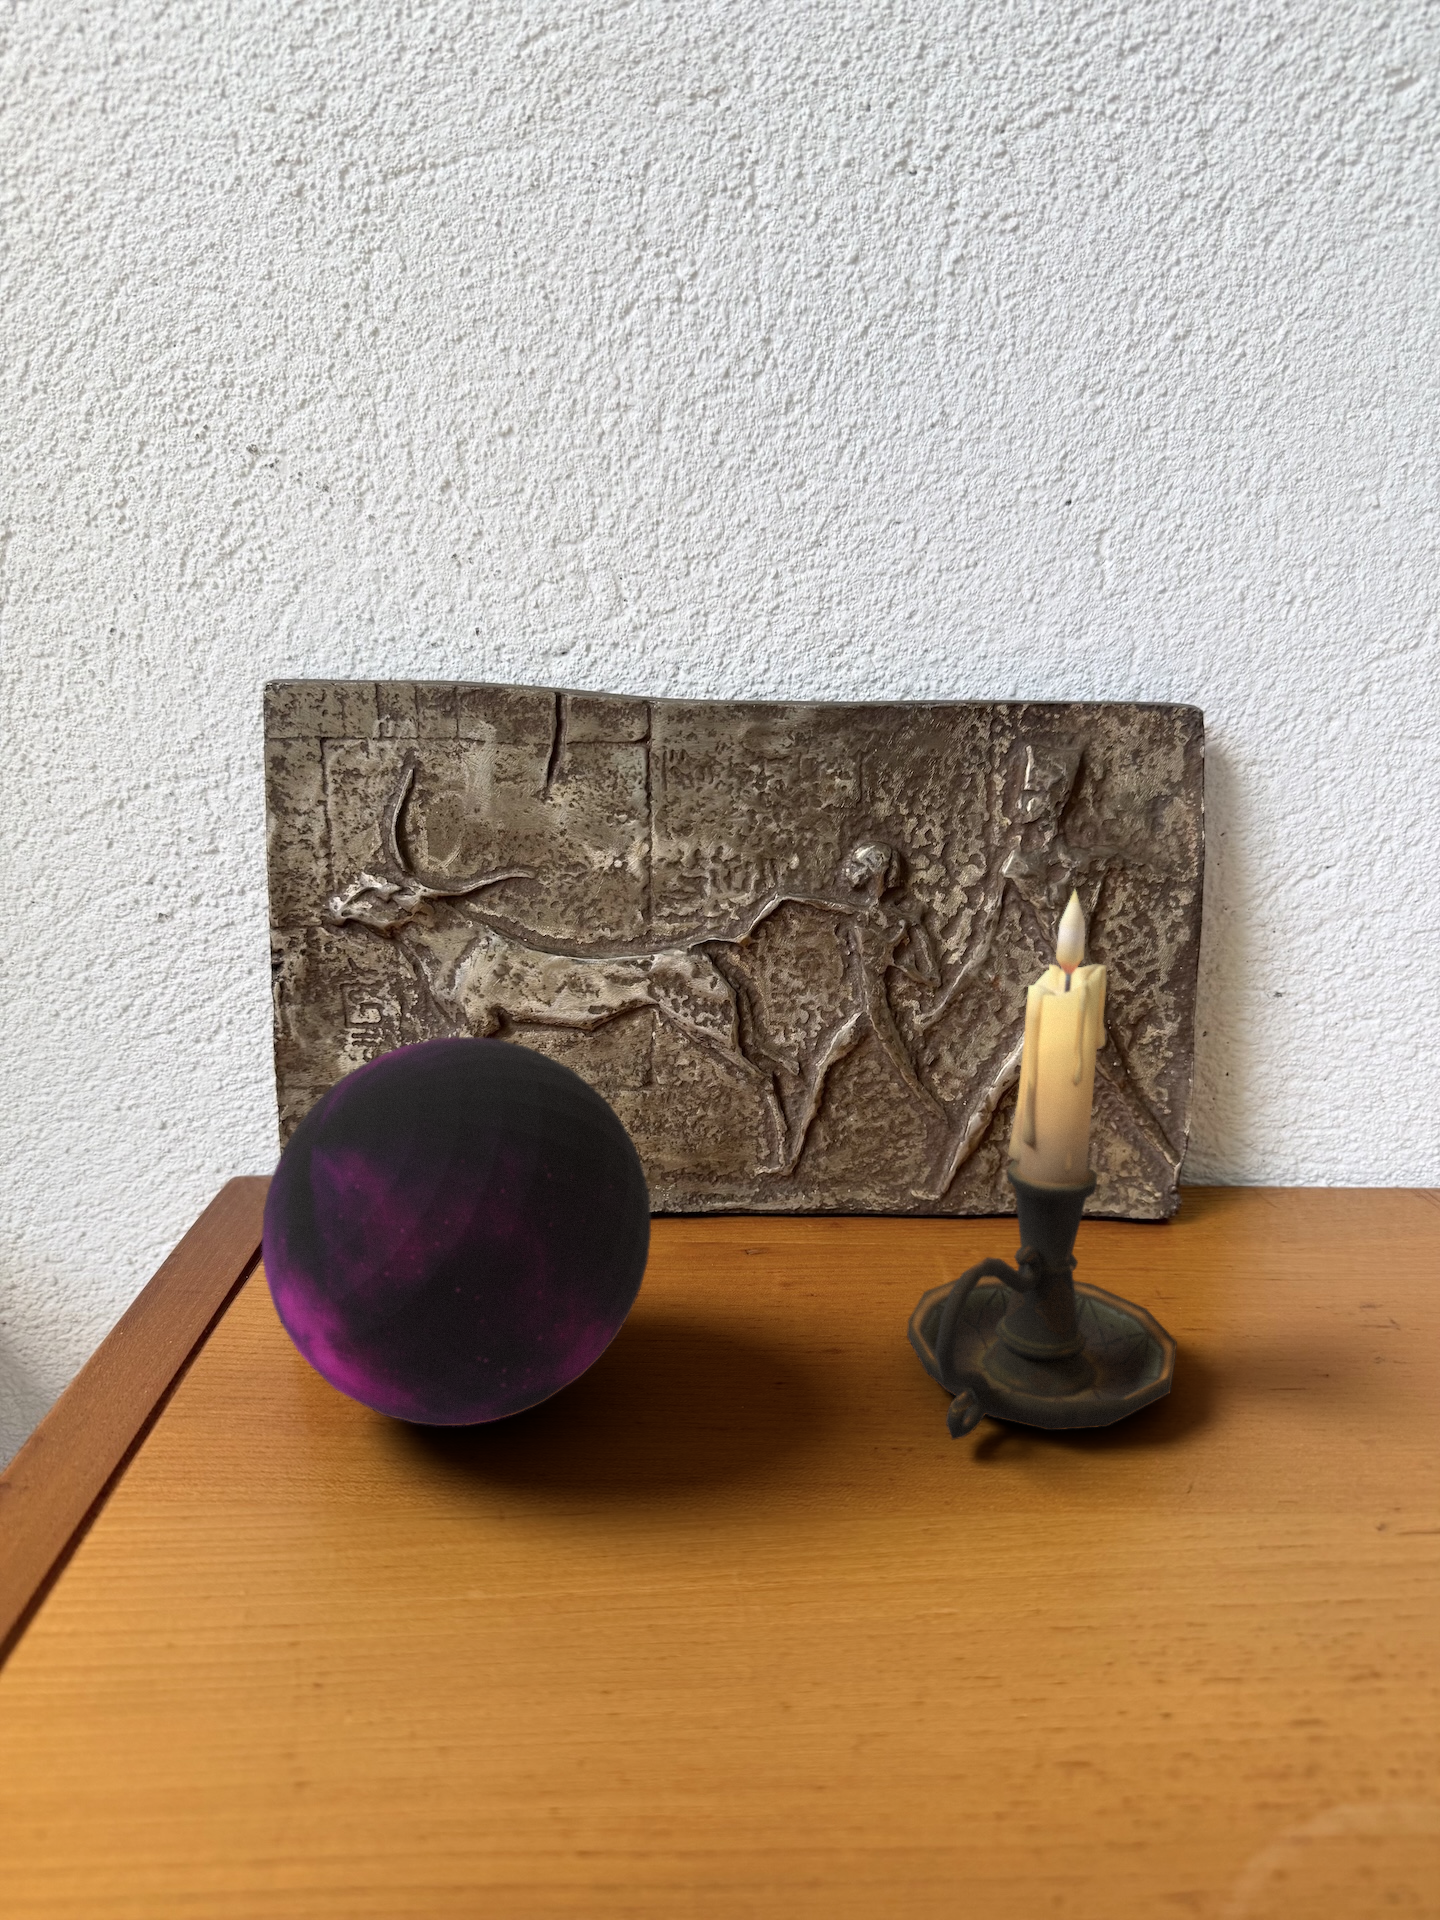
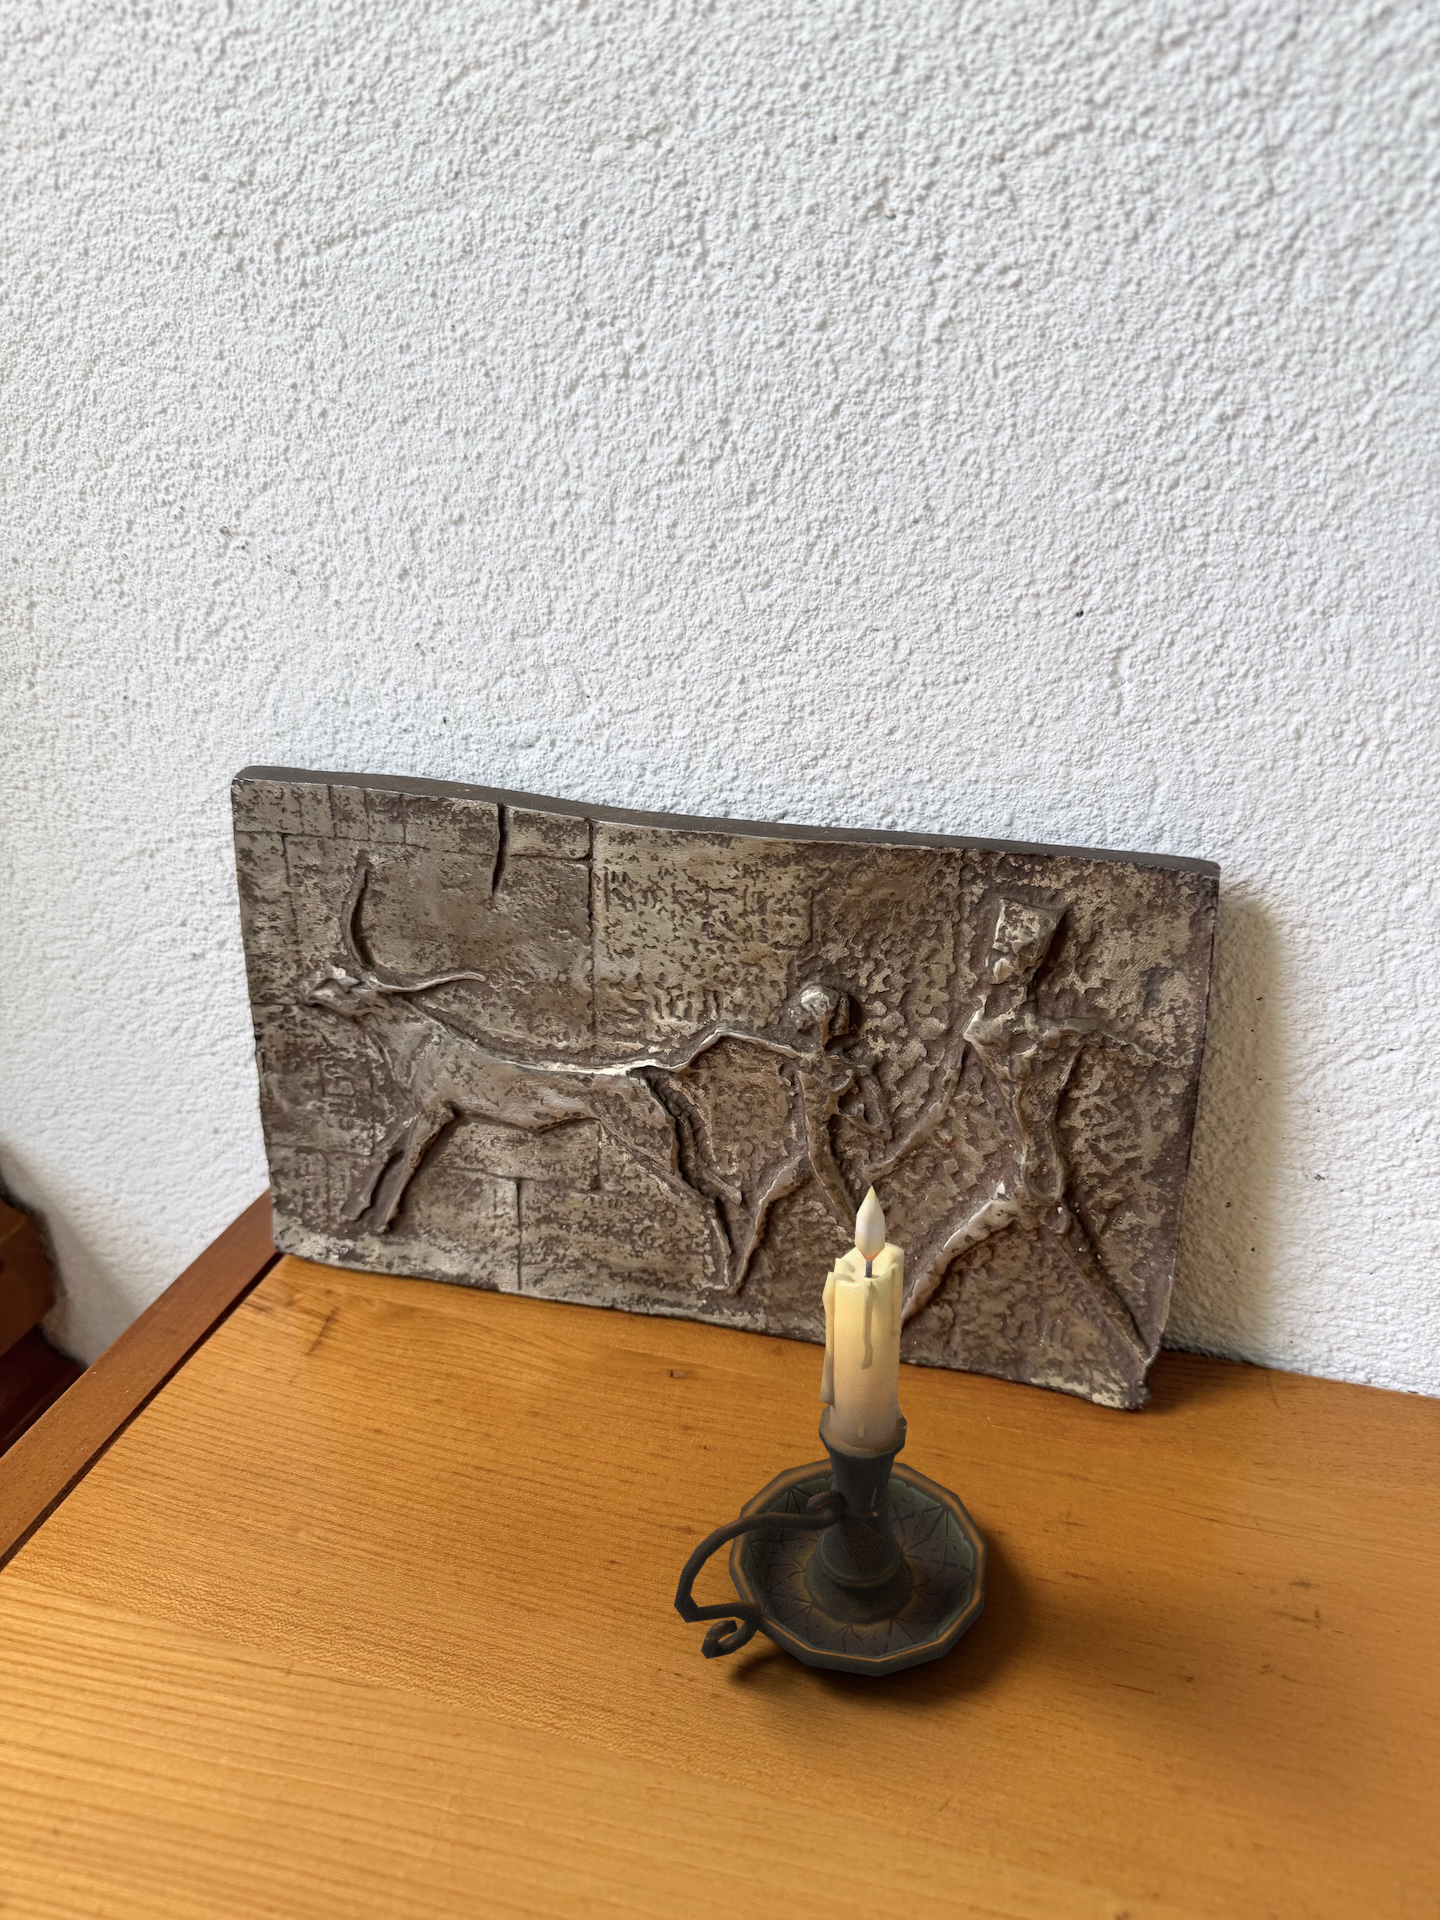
decorative orb: present [262,1037,651,1426] -> none [145,1202,494,1553]

